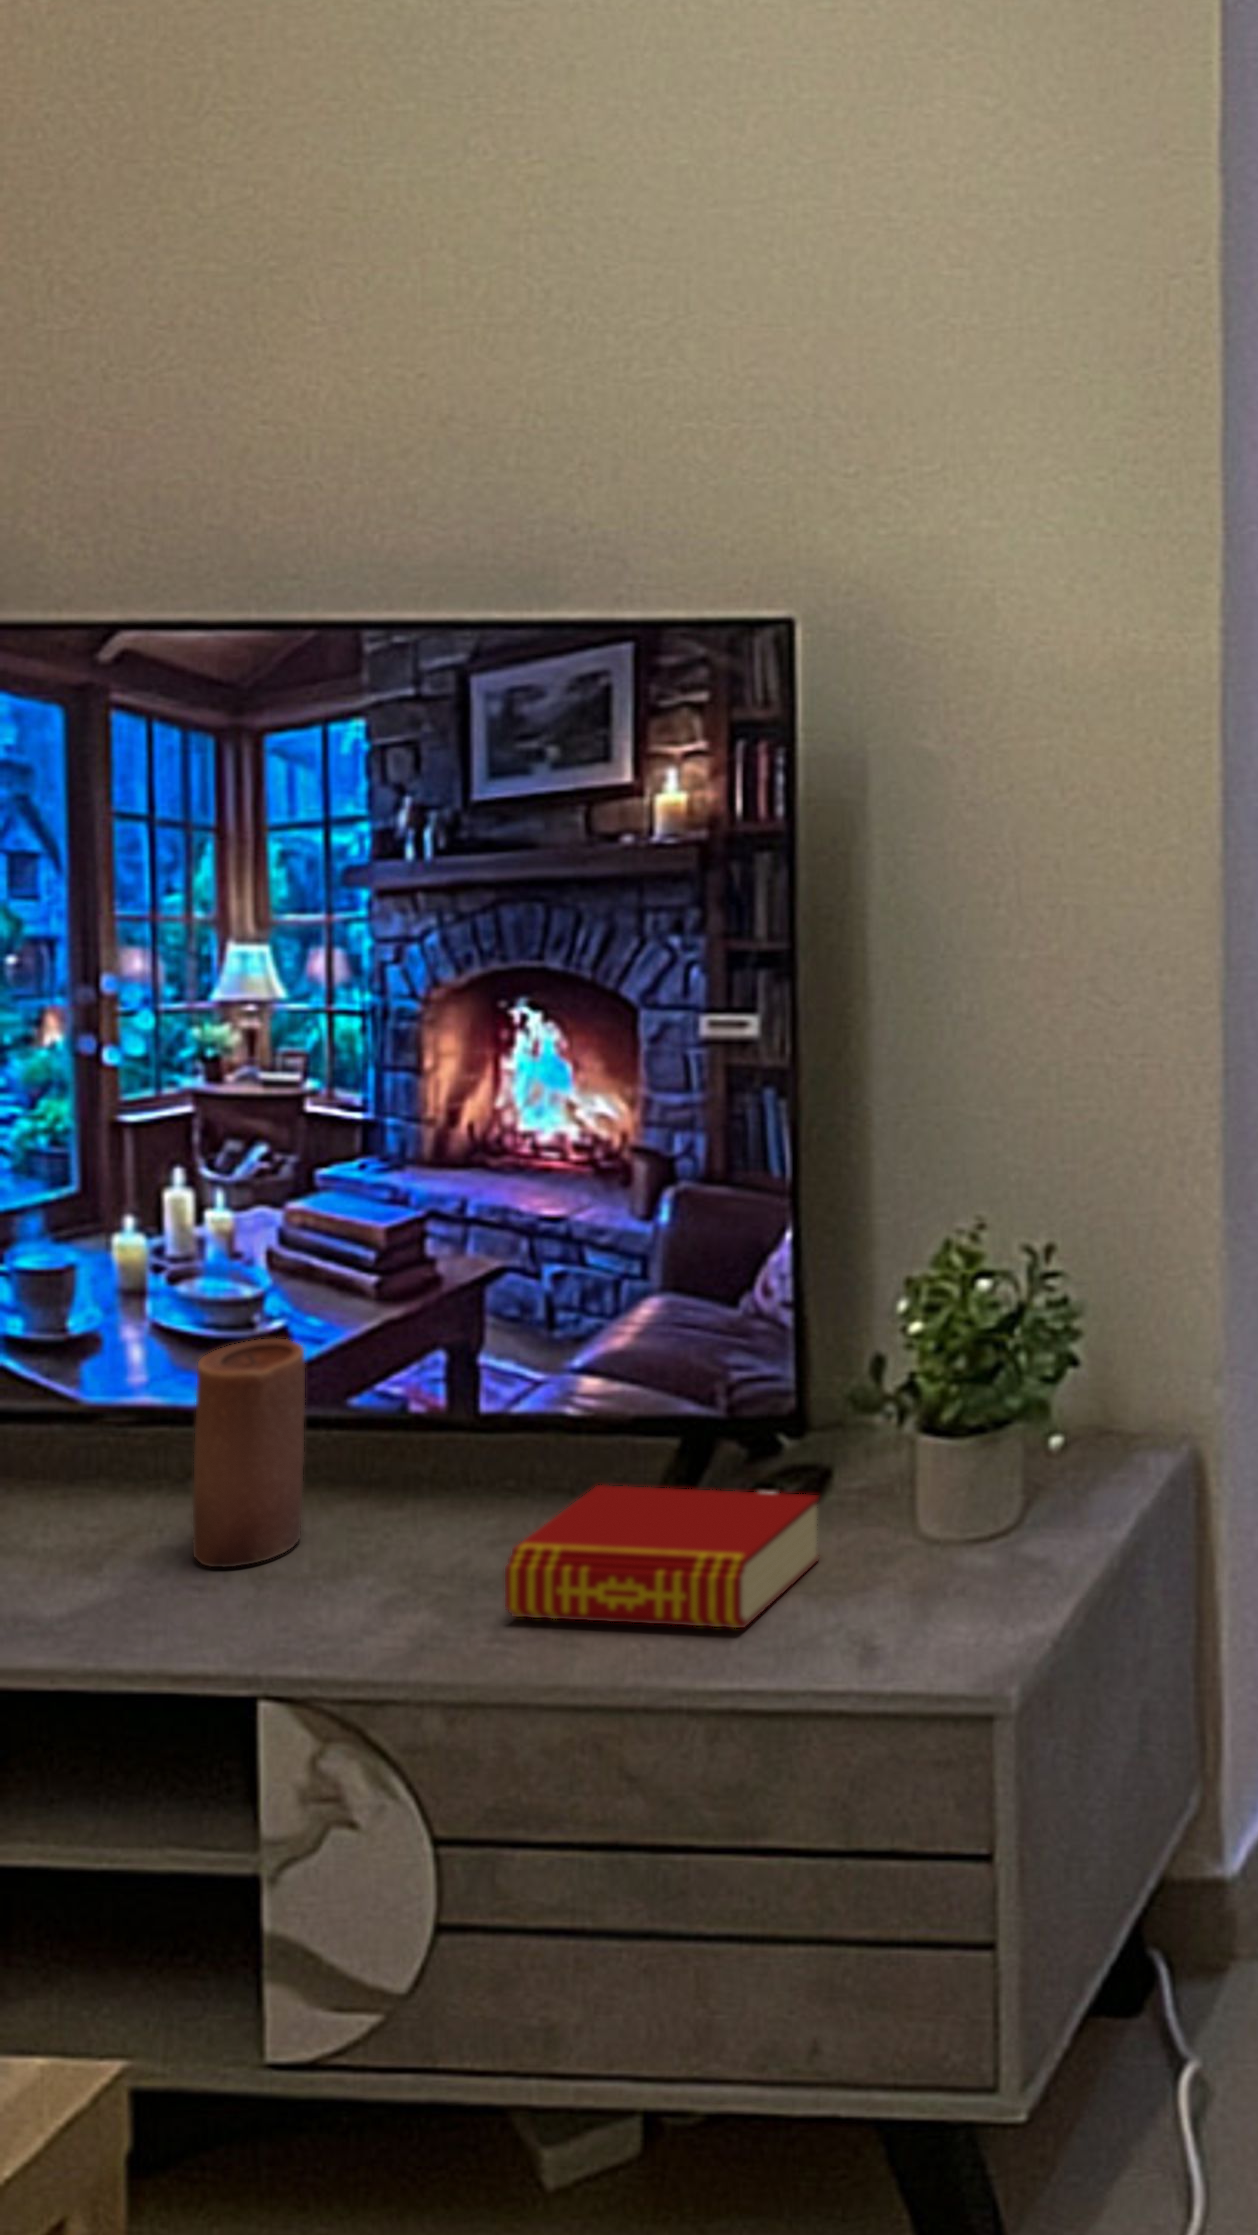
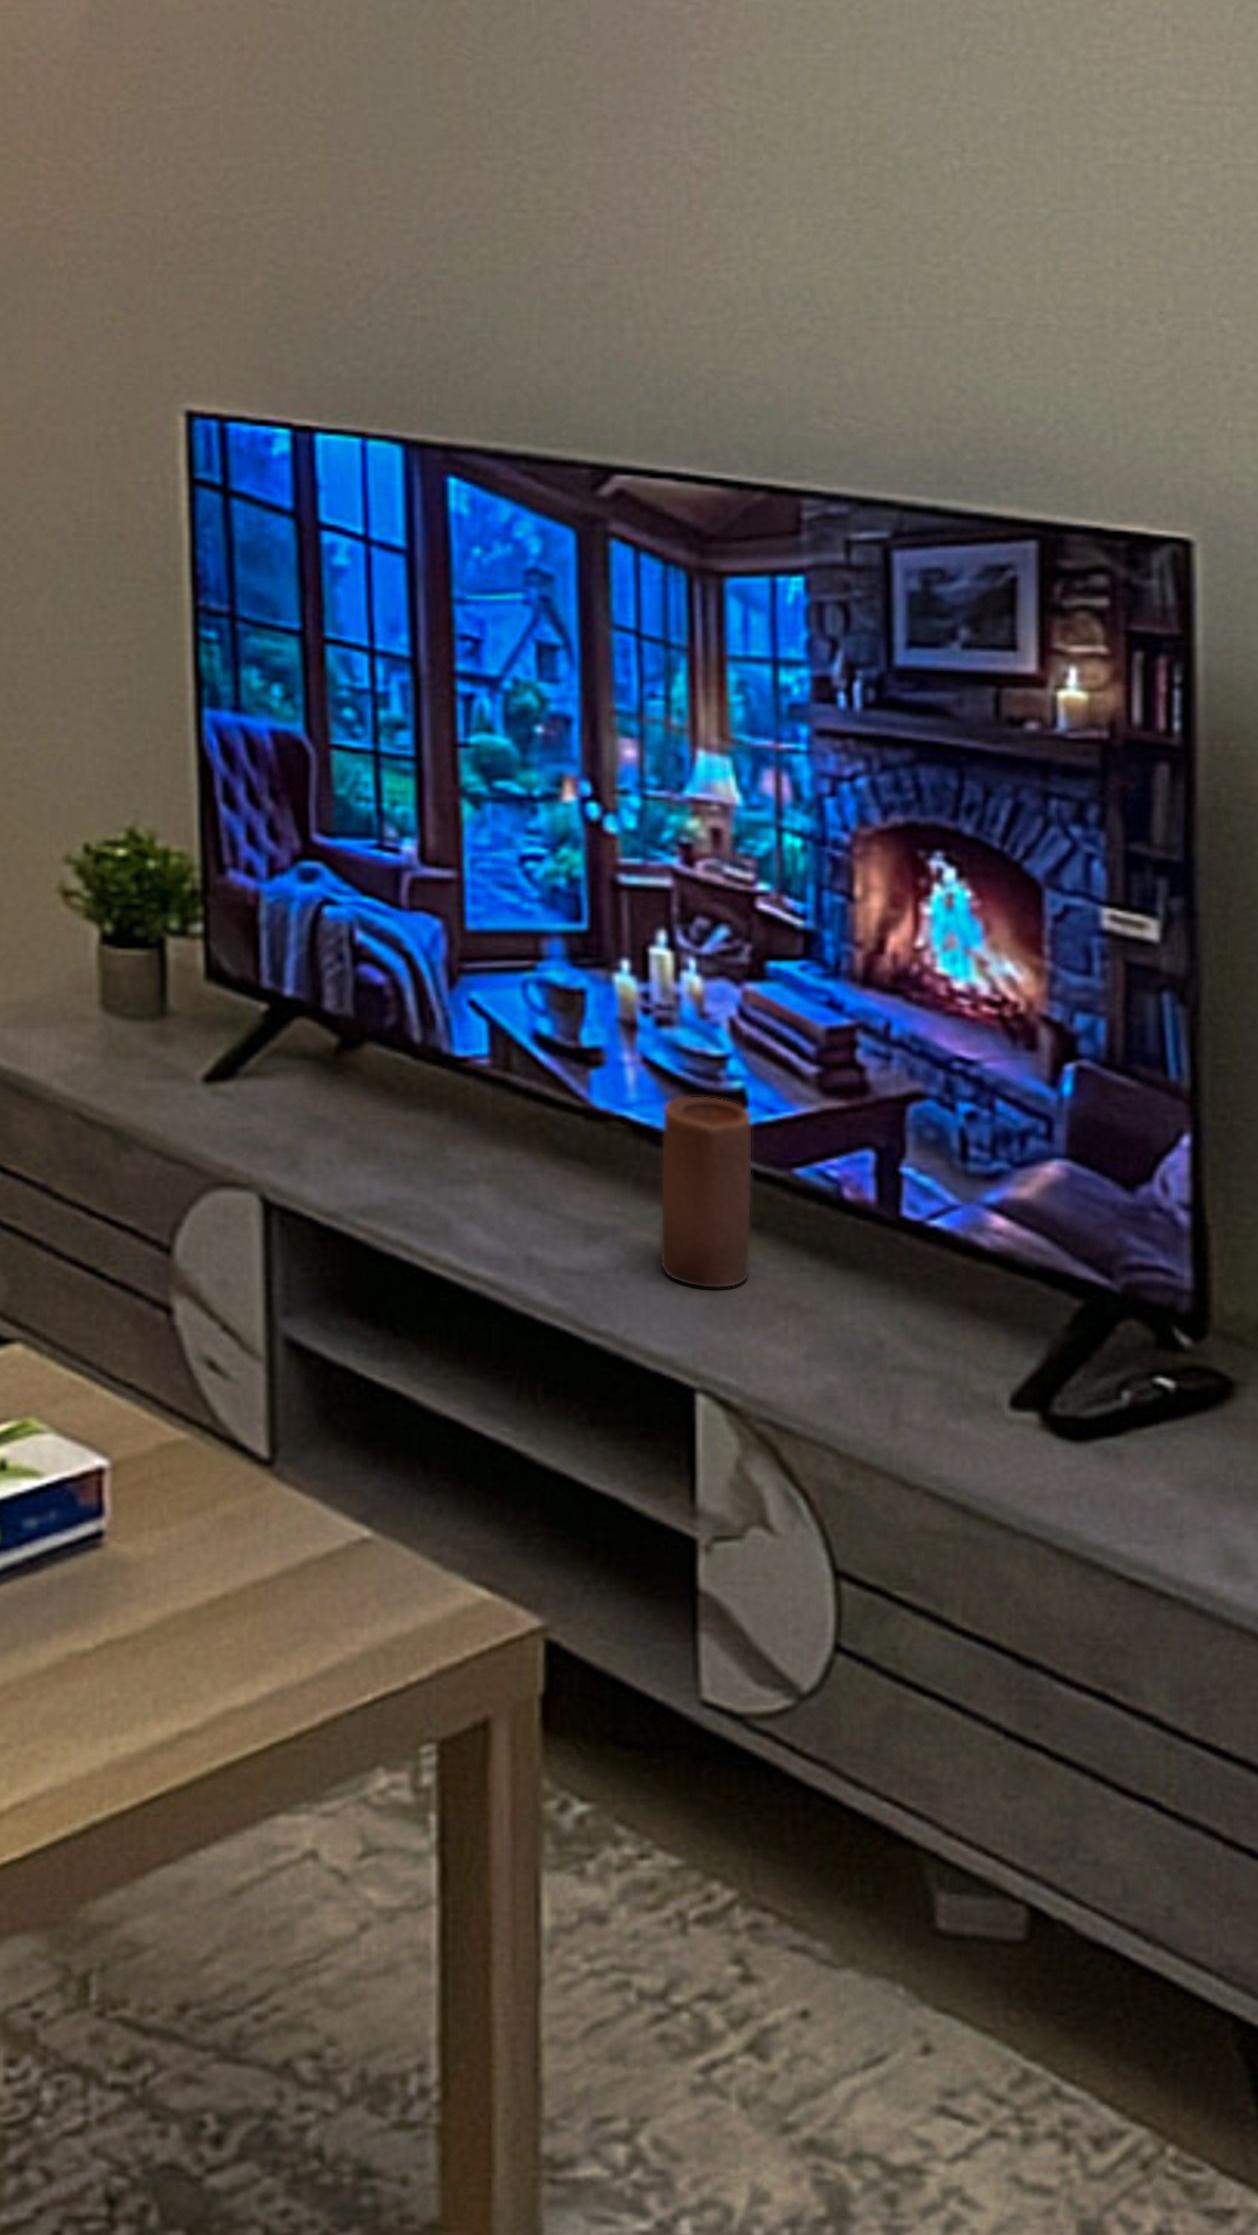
book: present [505,1485,819,1628] -> none [897,1313,1201,1491]

